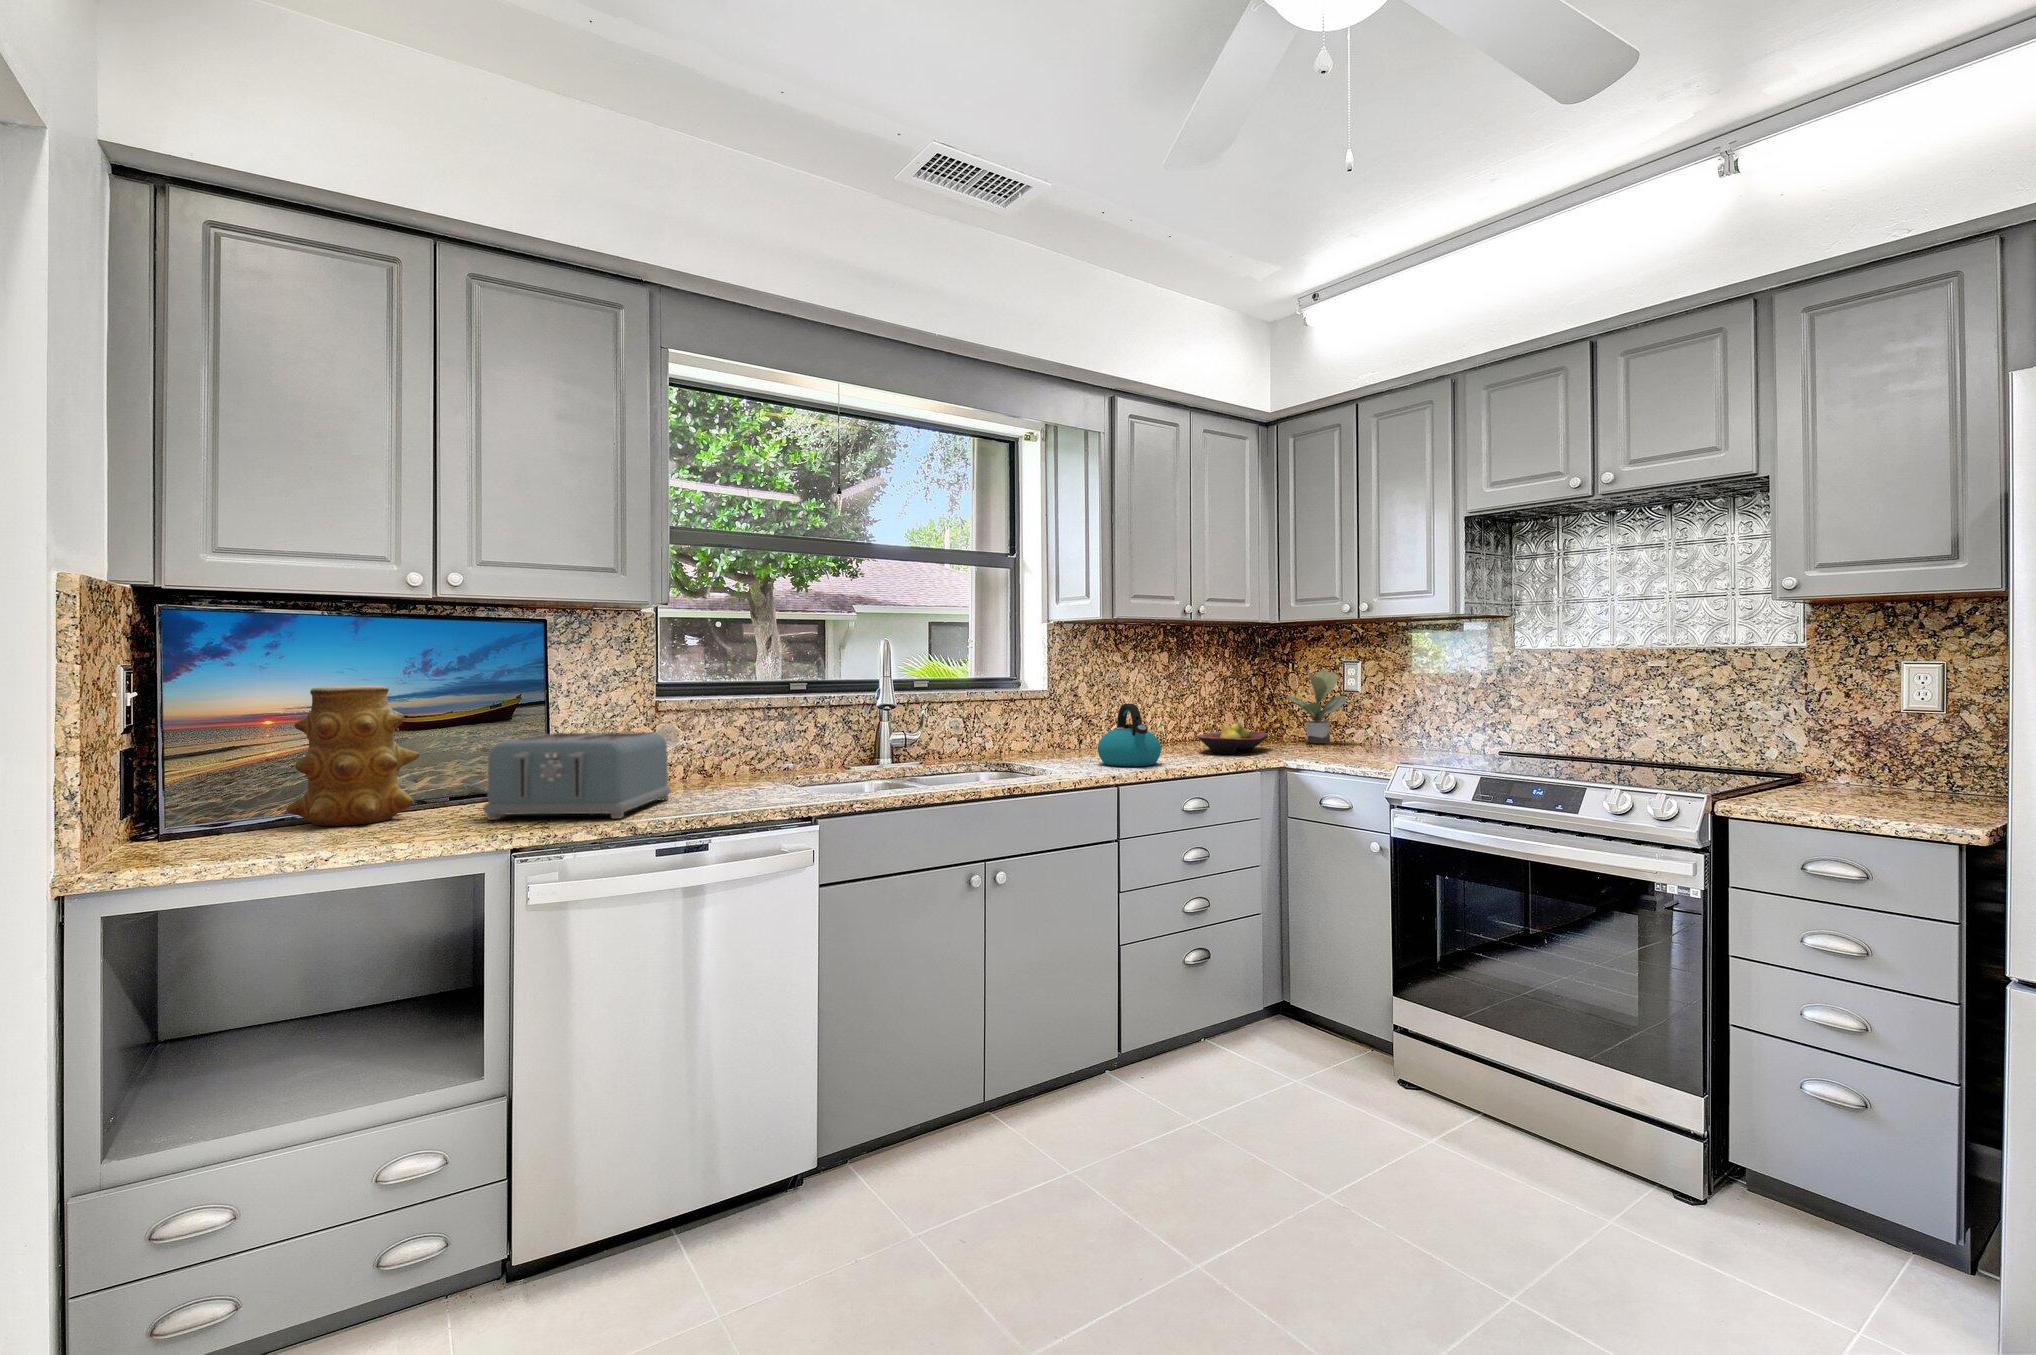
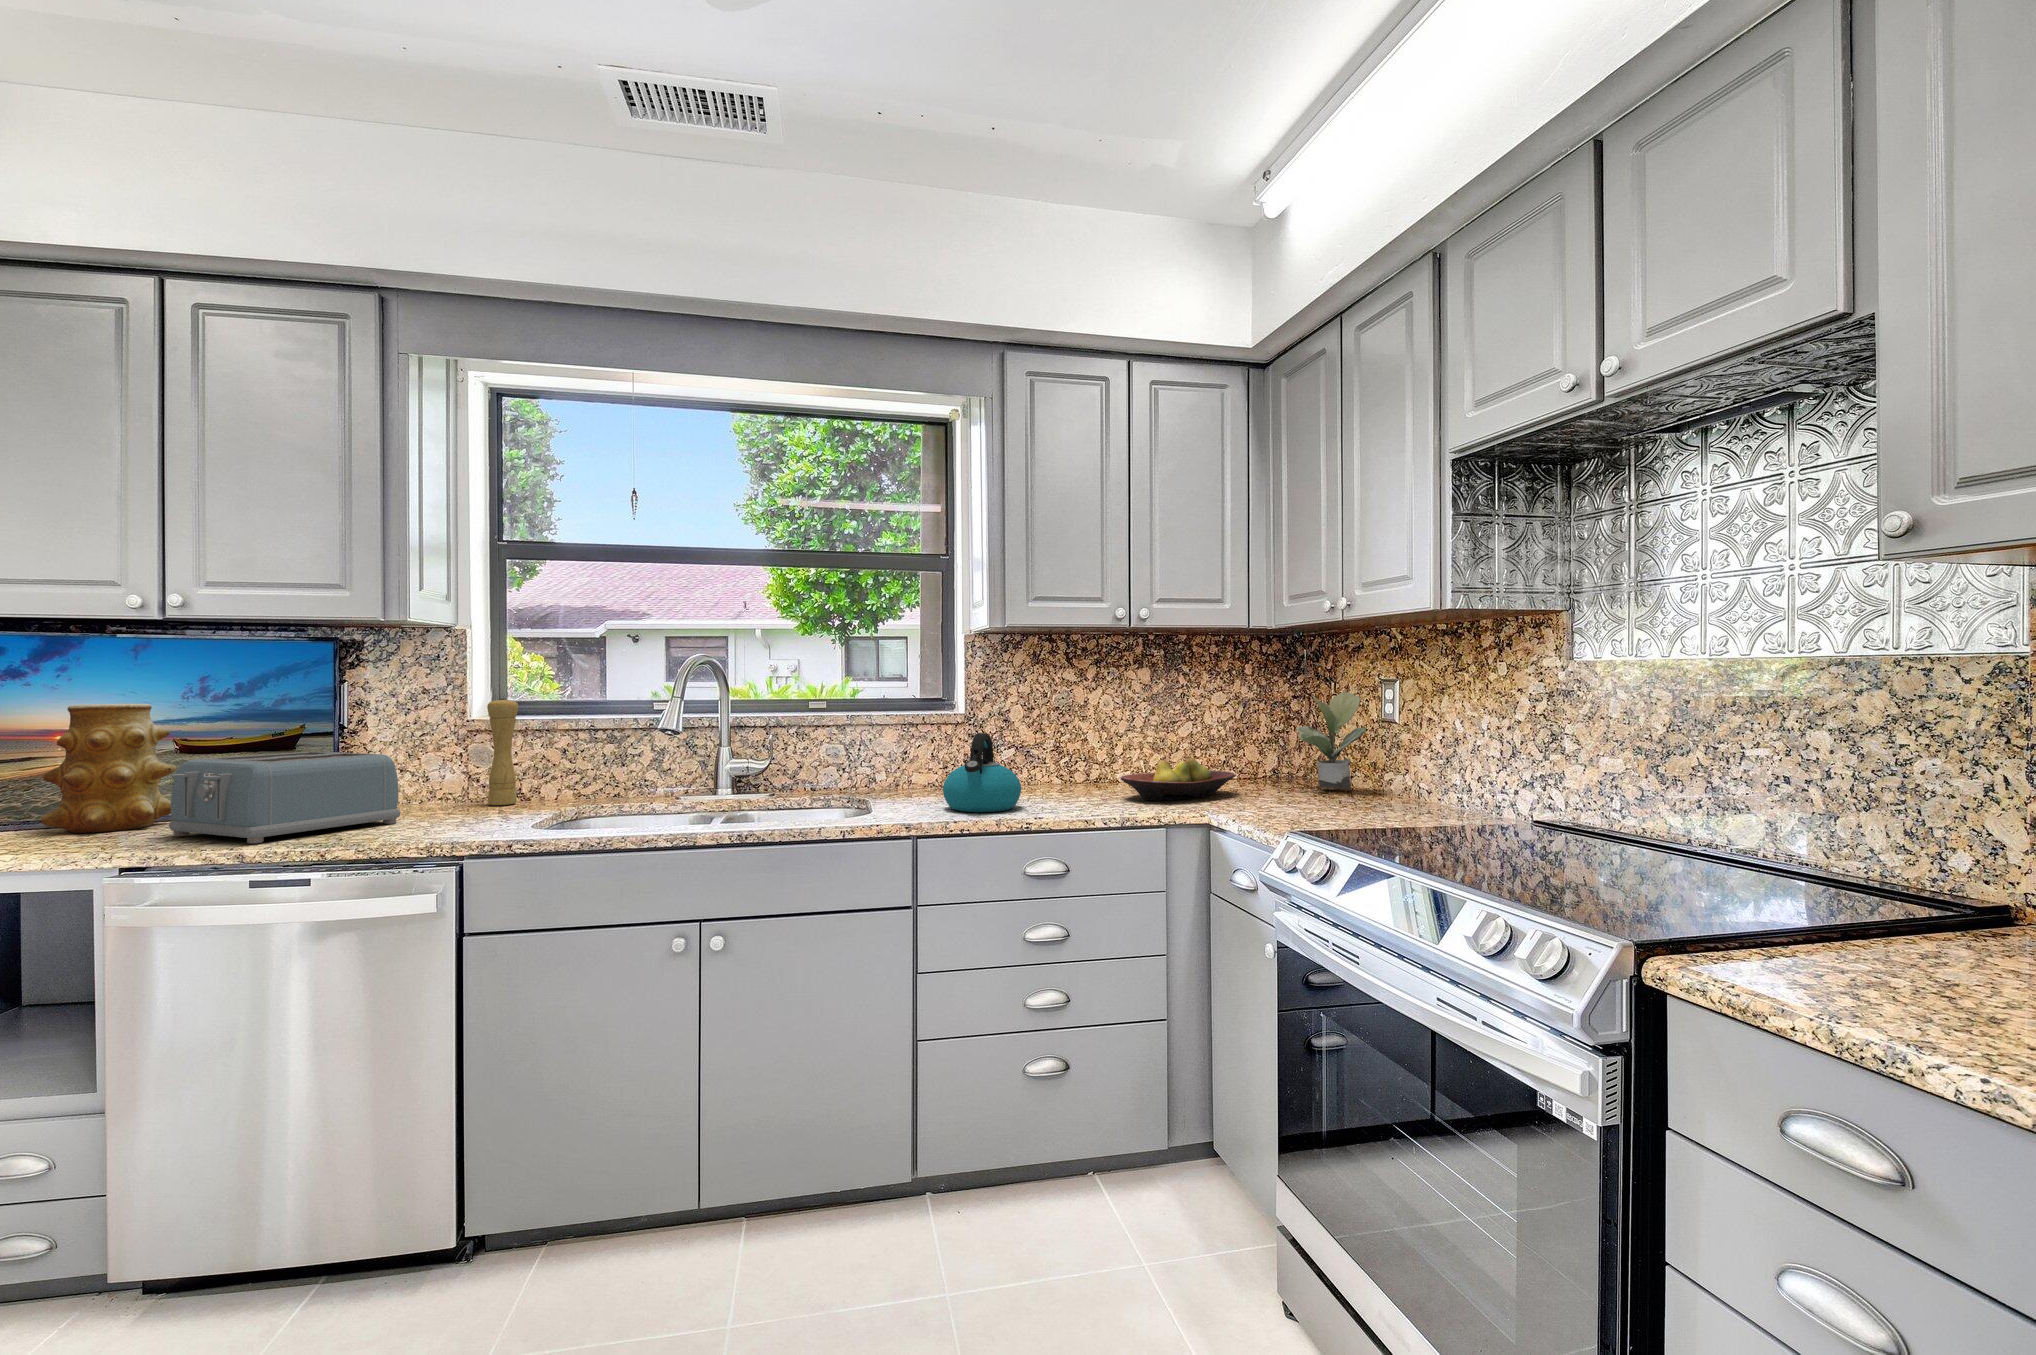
pepper mill: none [677,679,704,783] -> present [487,698,518,805]

